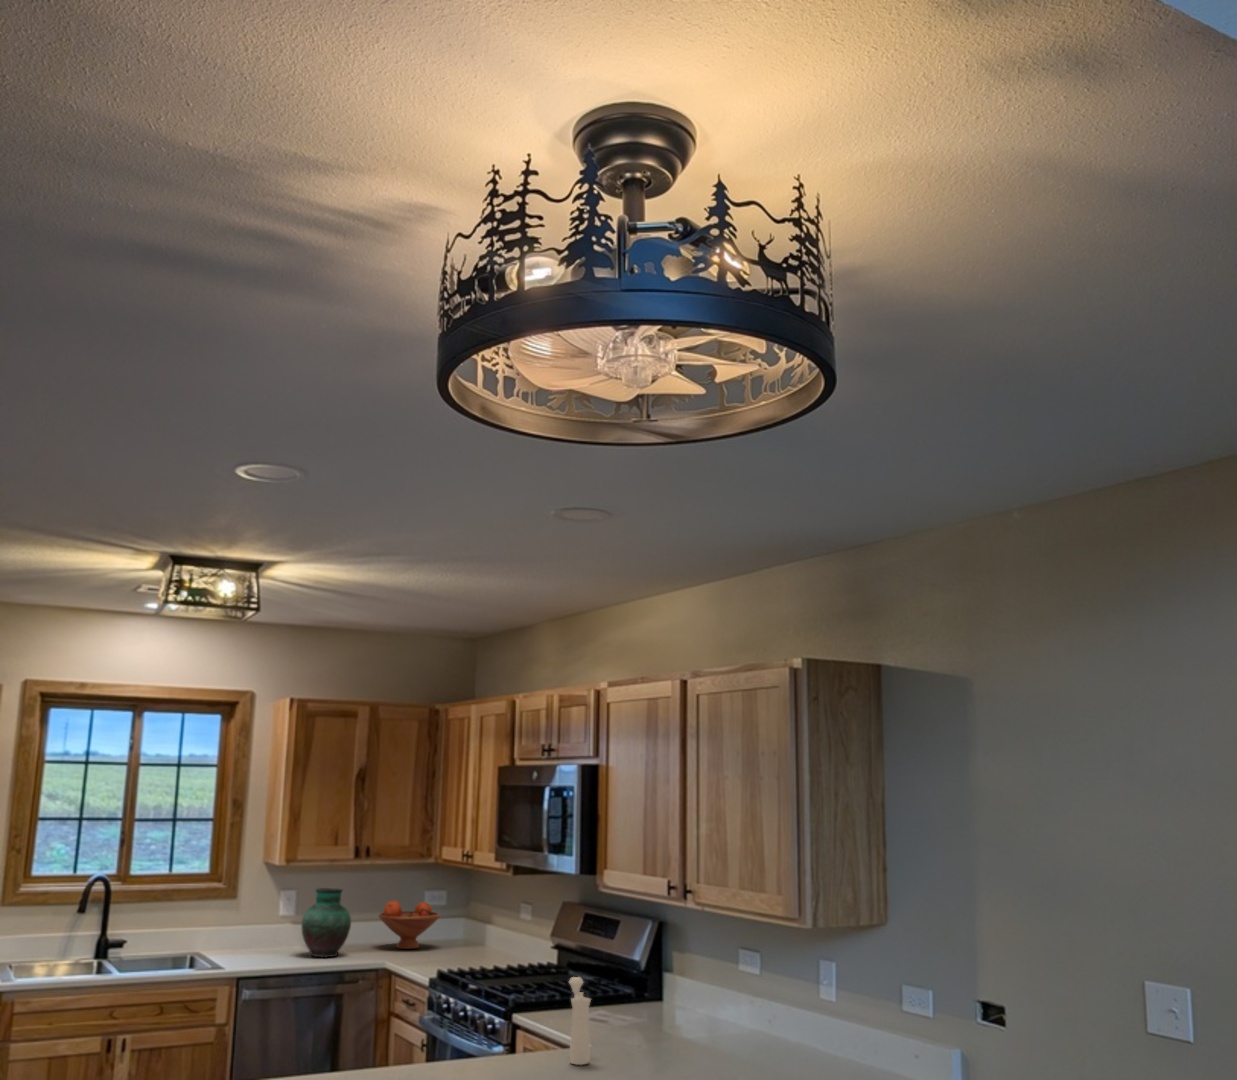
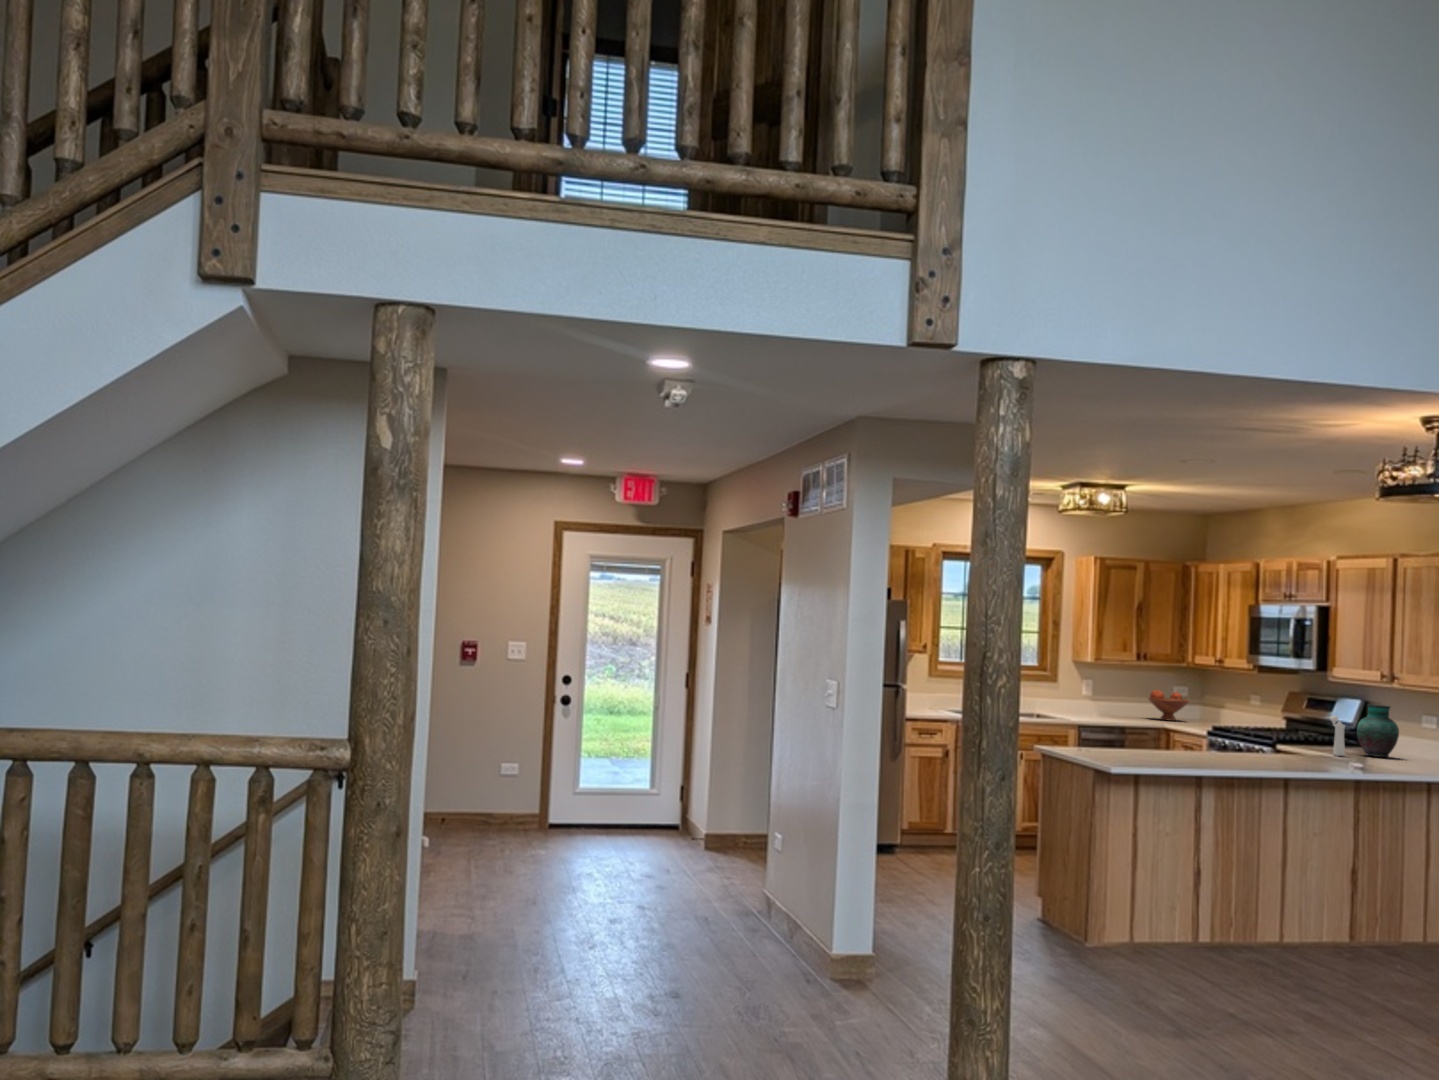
vase: present [302,888,351,957] -> present [1357,704,1399,757]

